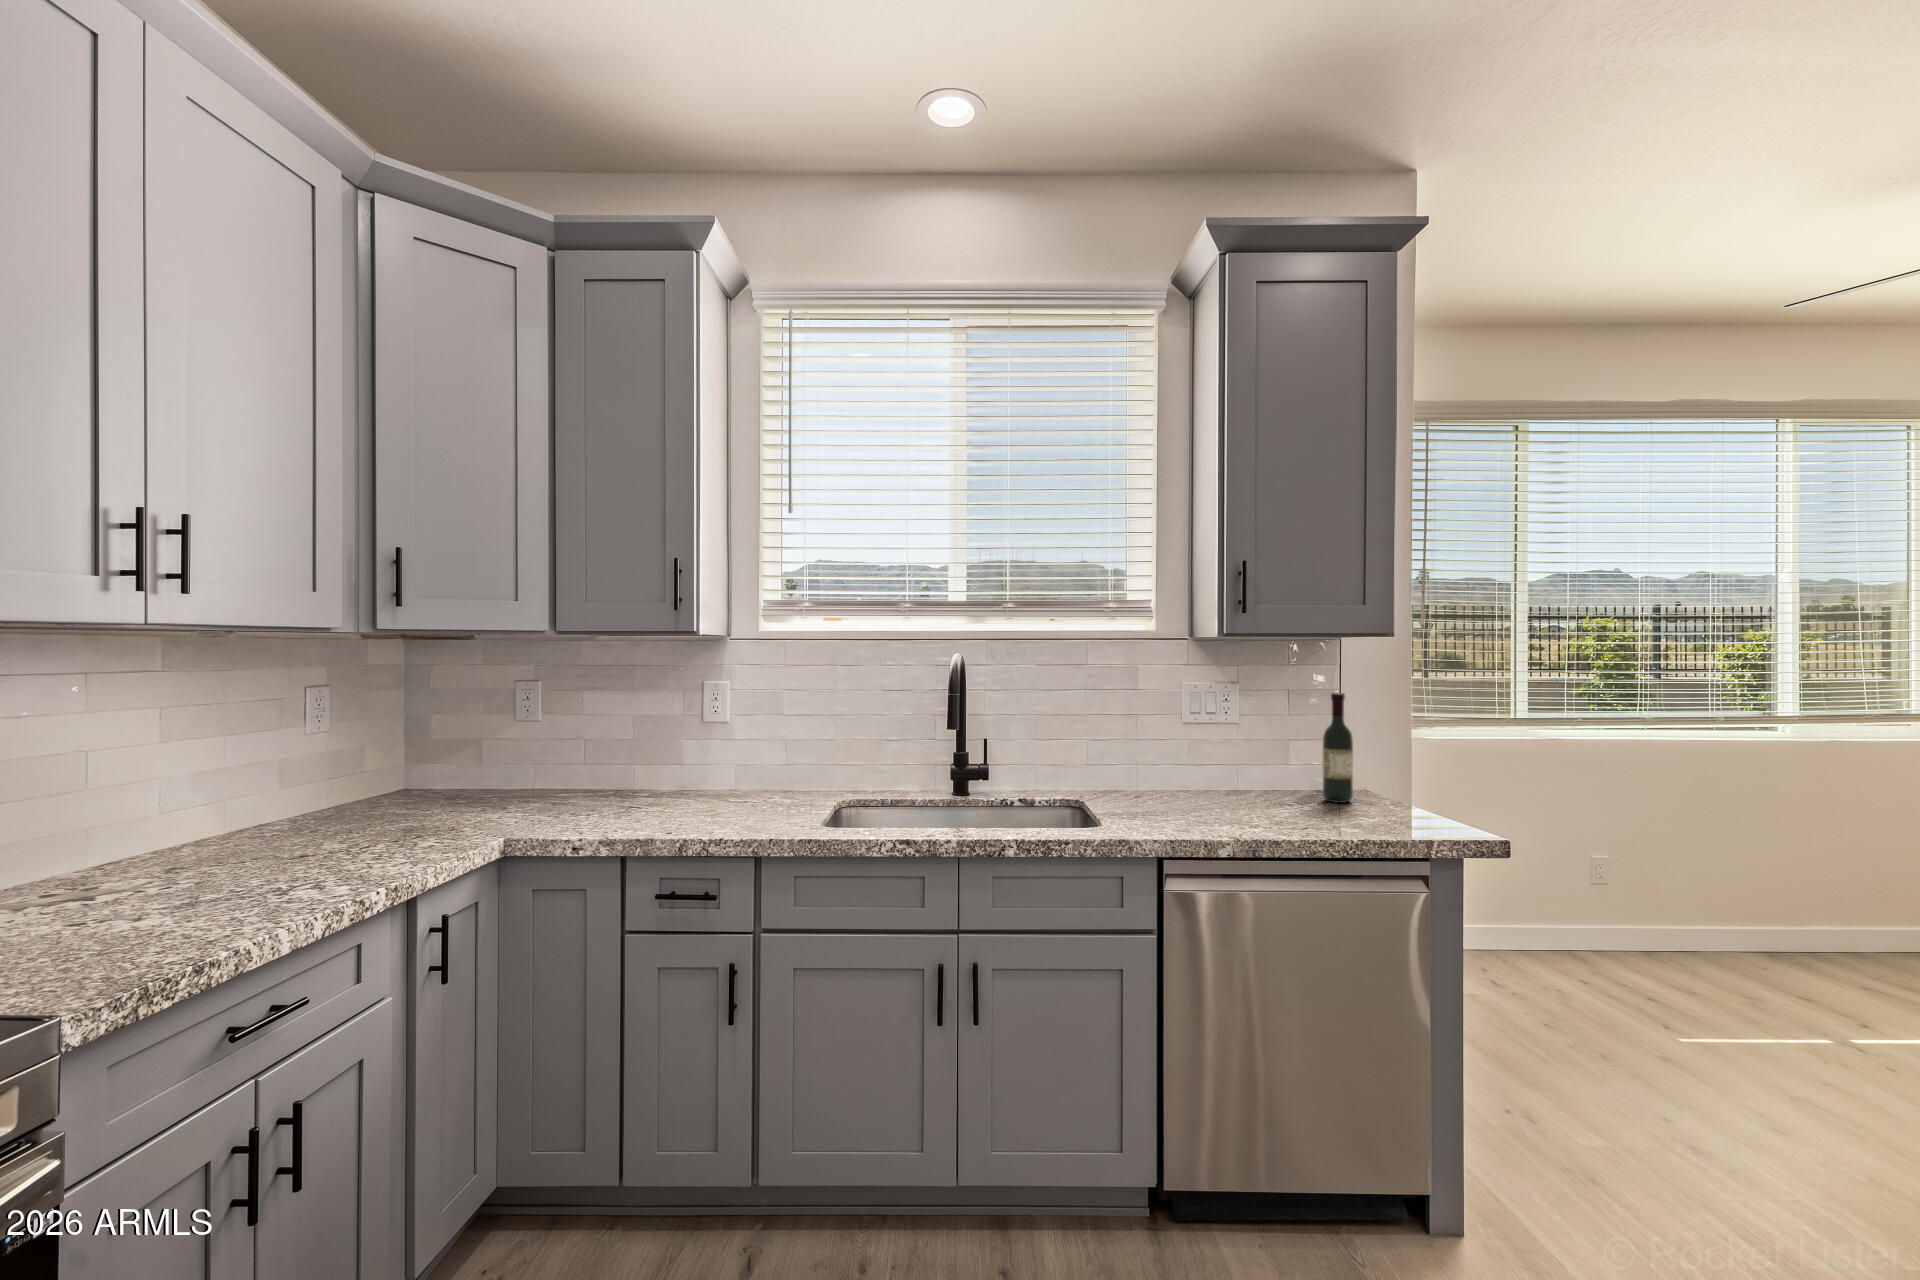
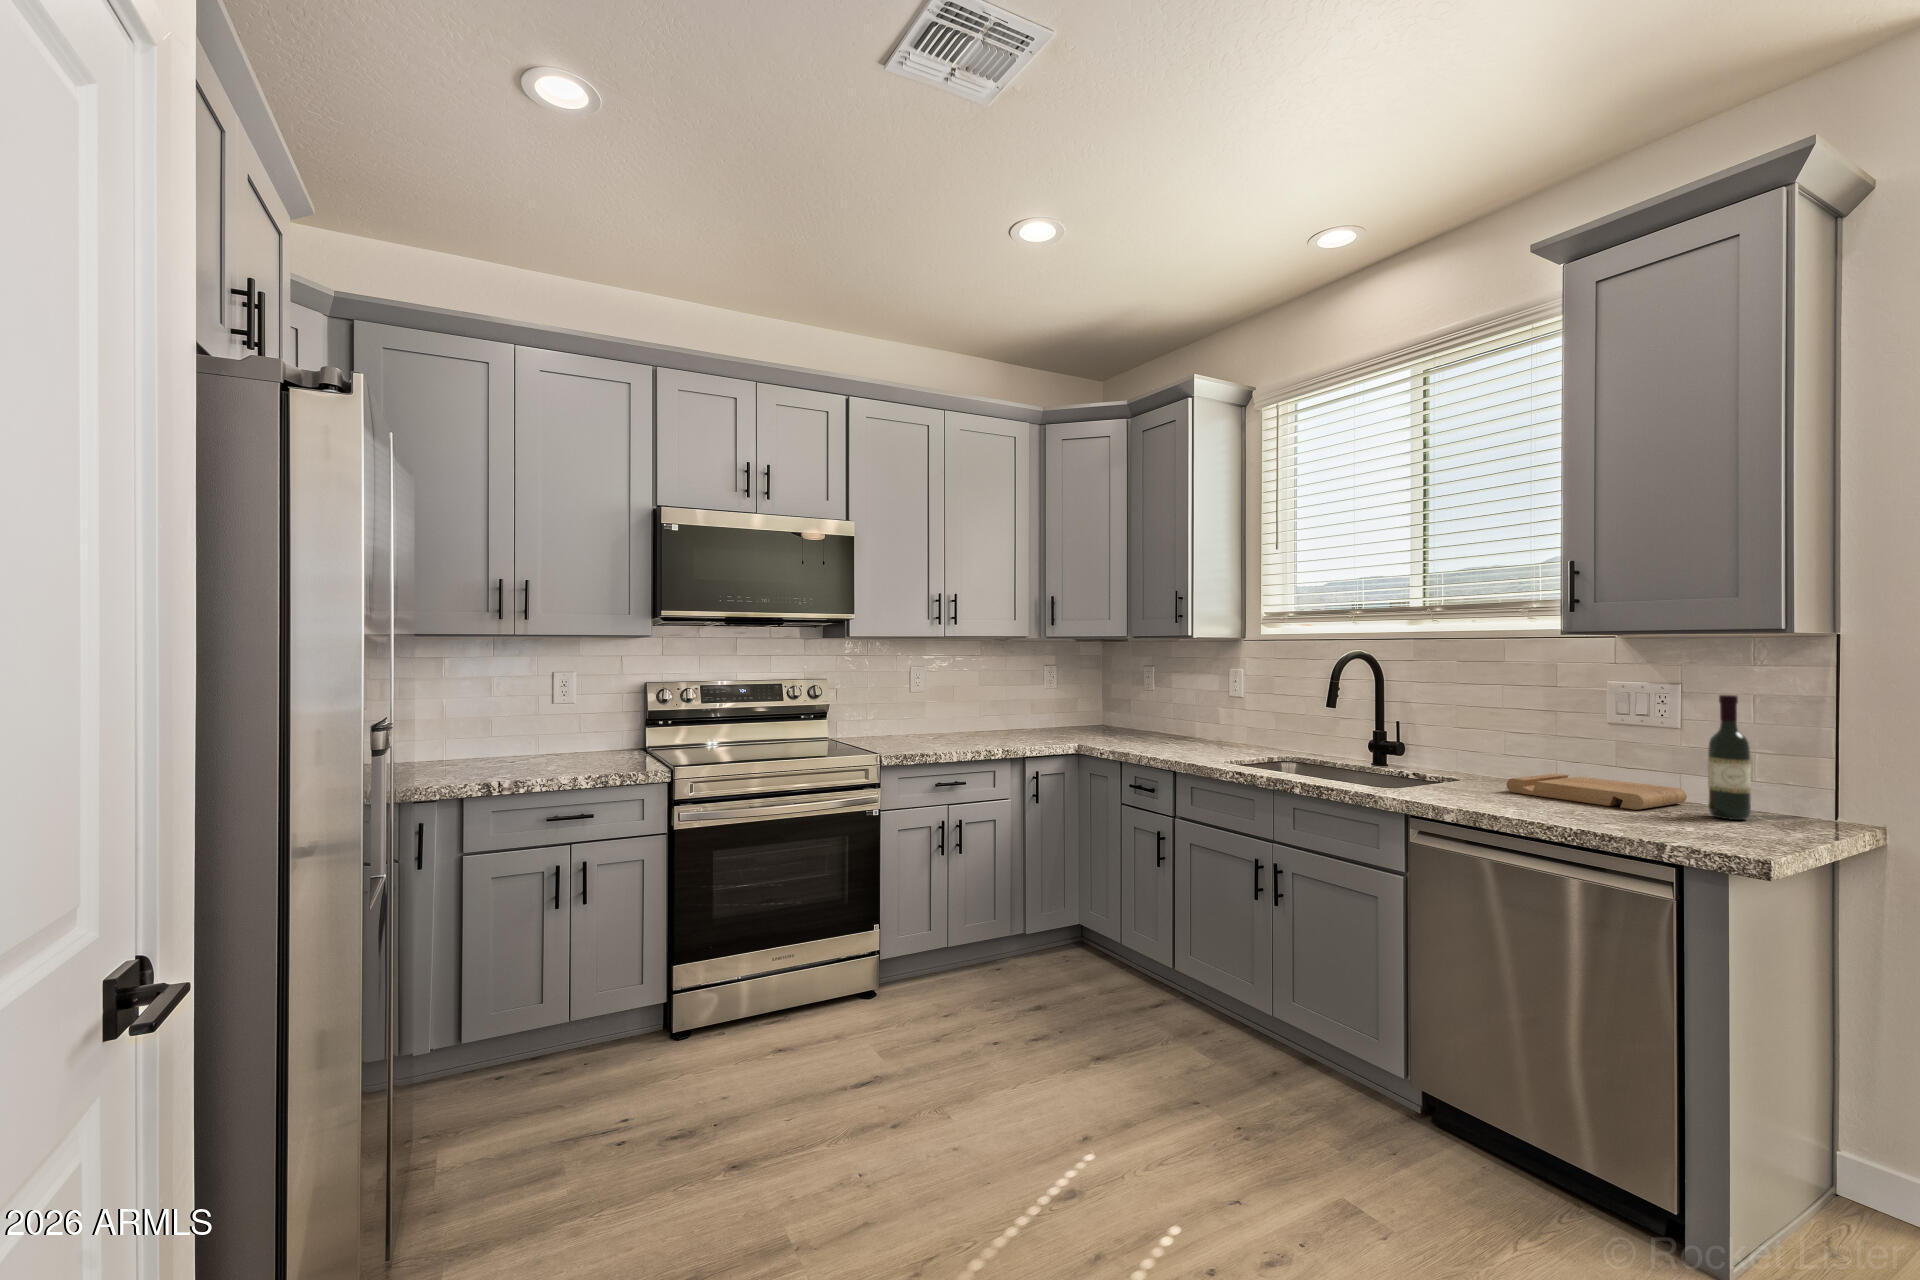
cutting board: none [1150,779,1293,807] -> present [1507,774,1687,810]

